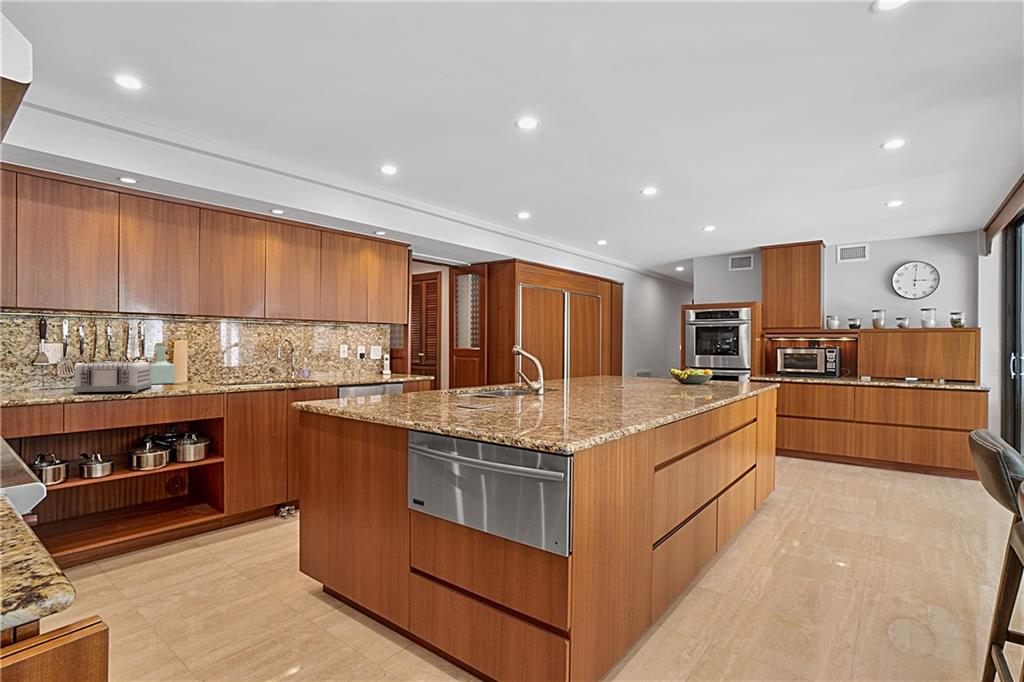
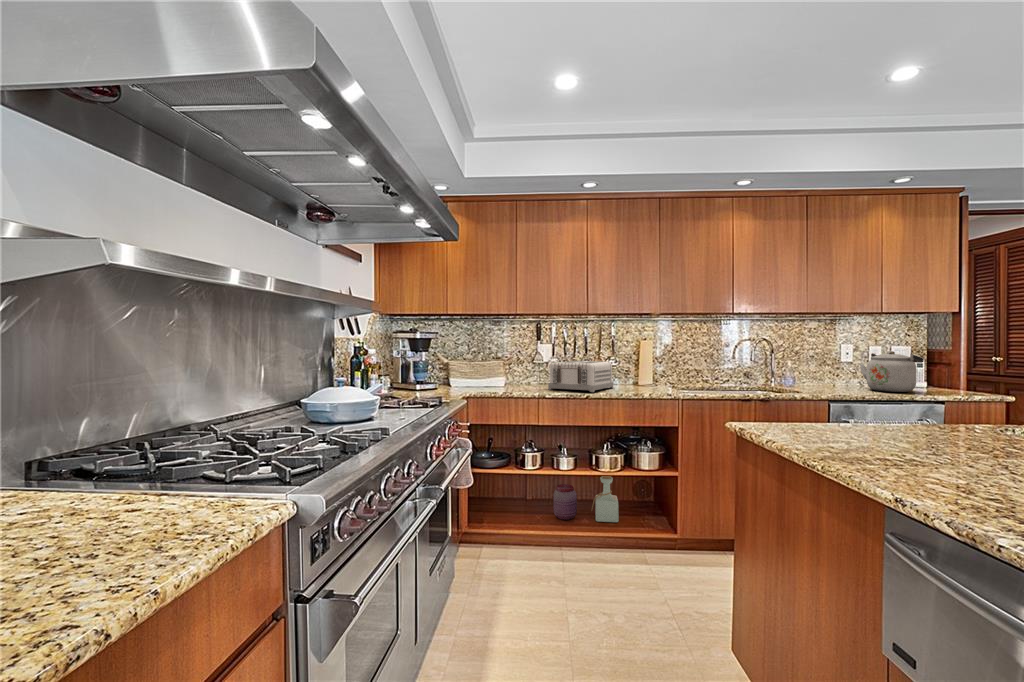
bottle: present [150,343,175,384] -> present [592,476,619,522]
kettle: none [354,349,391,377] -> present [860,351,924,392]
jar: none [75,494,107,533] -> present [553,484,577,520]

